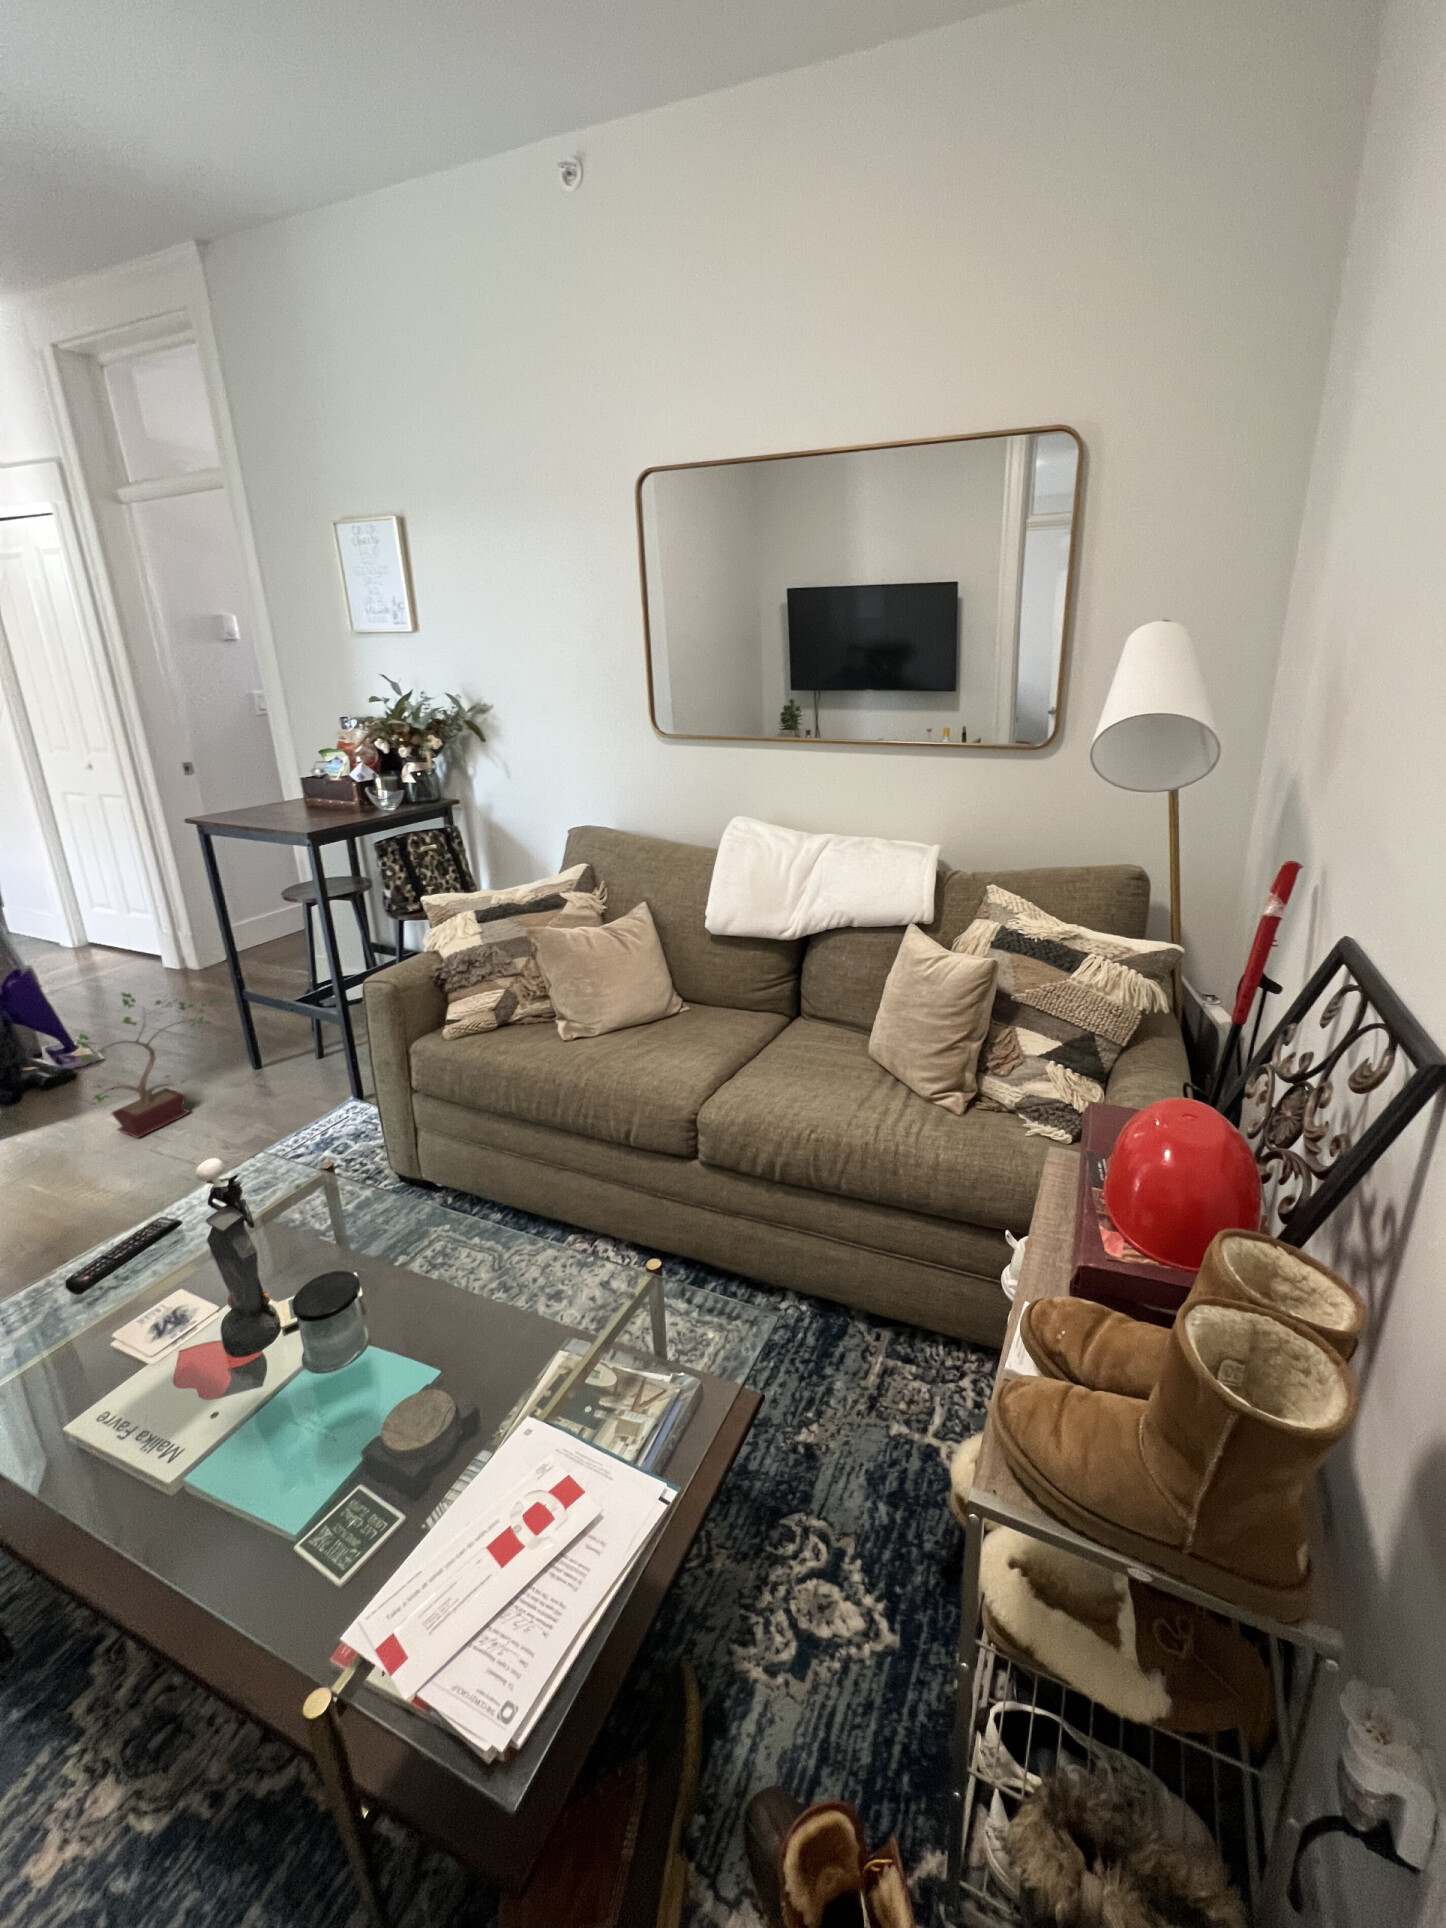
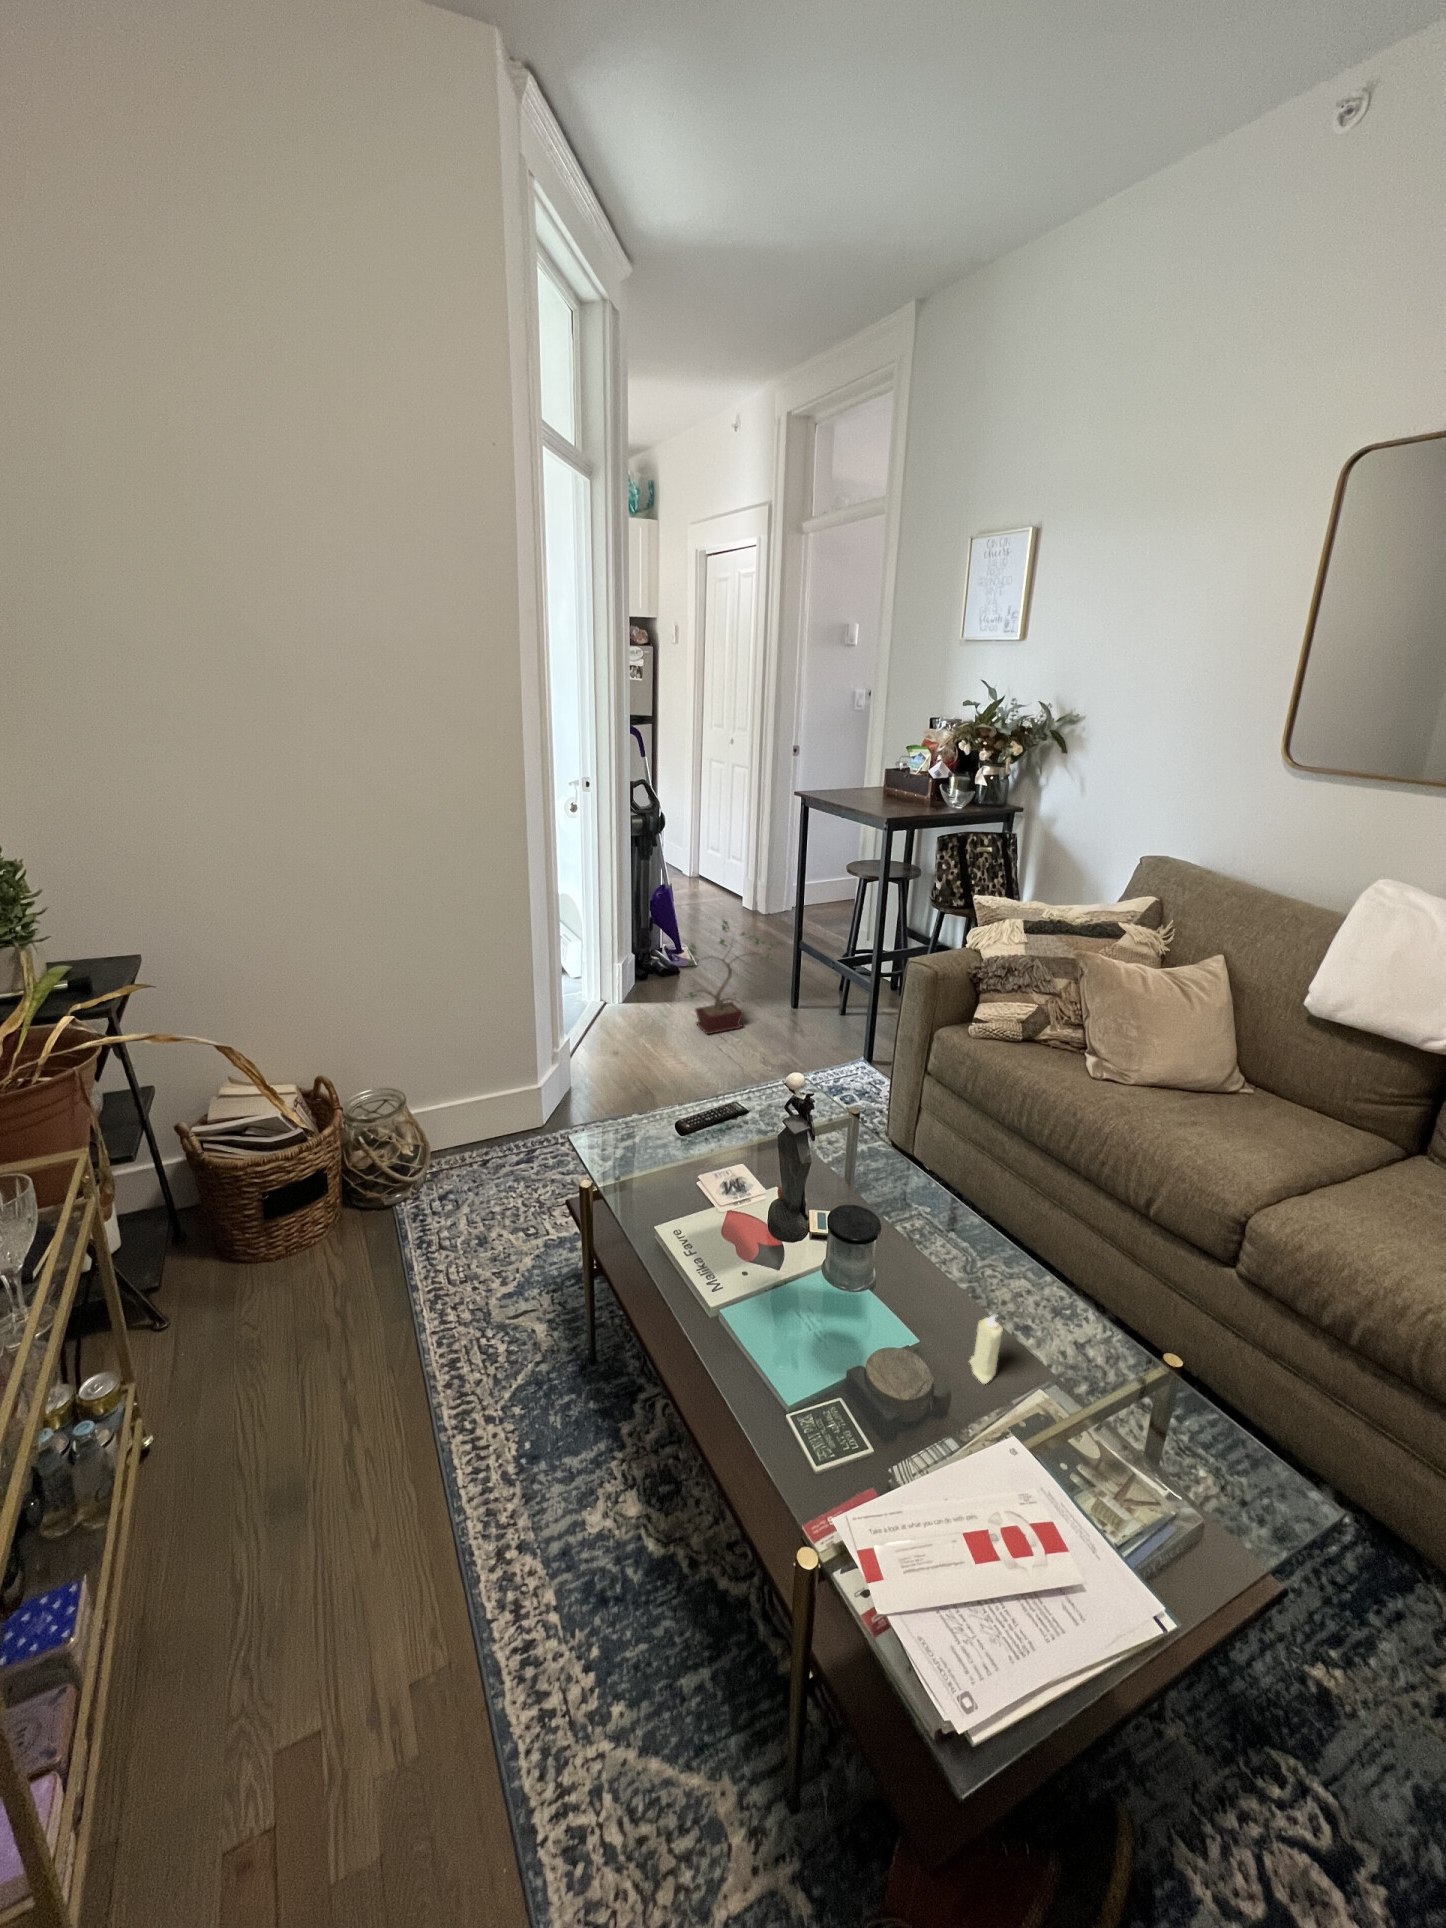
candle: none [487,1308,517,1380] -> present [970,1315,1003,1384]

